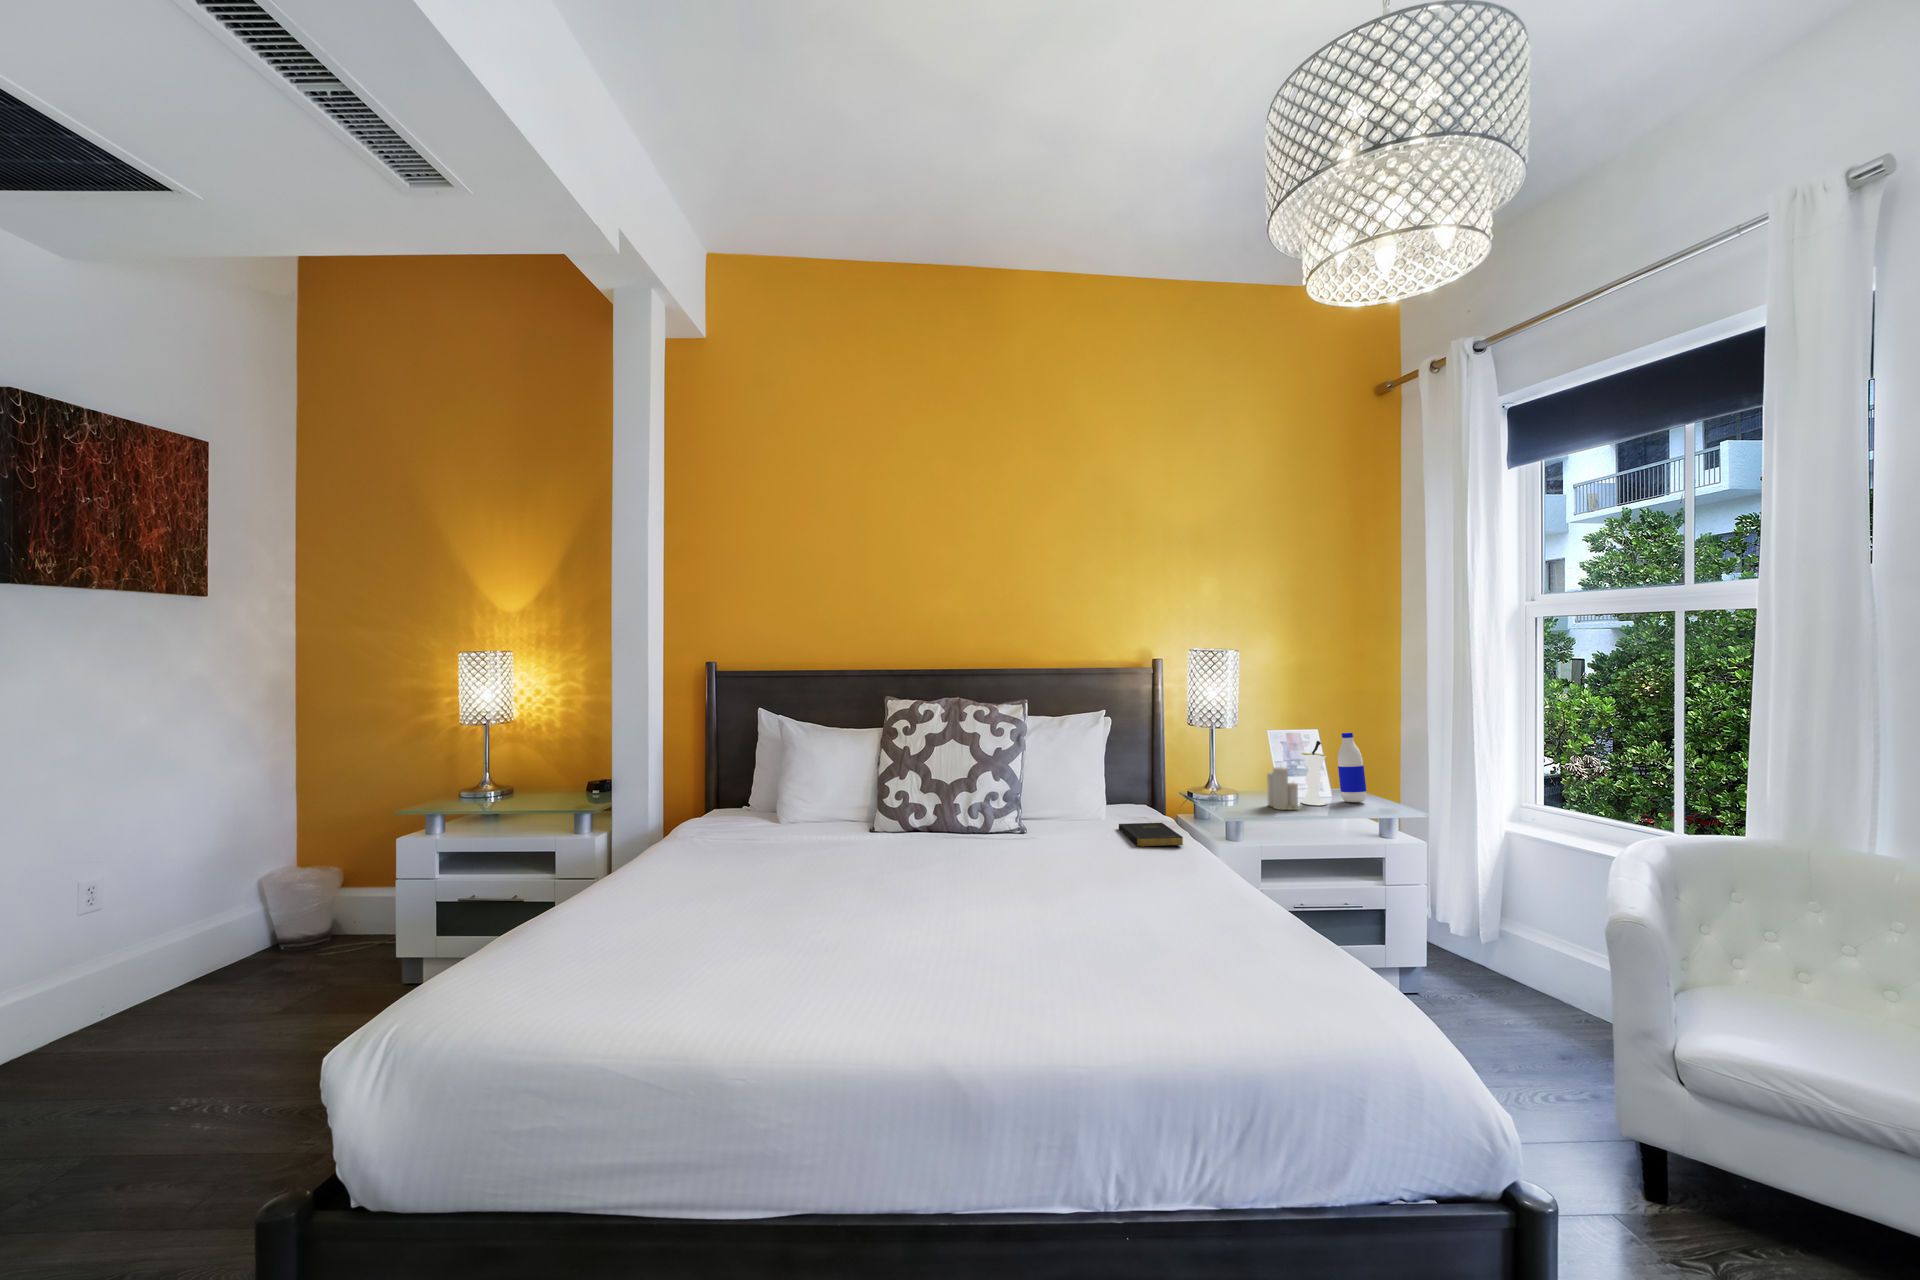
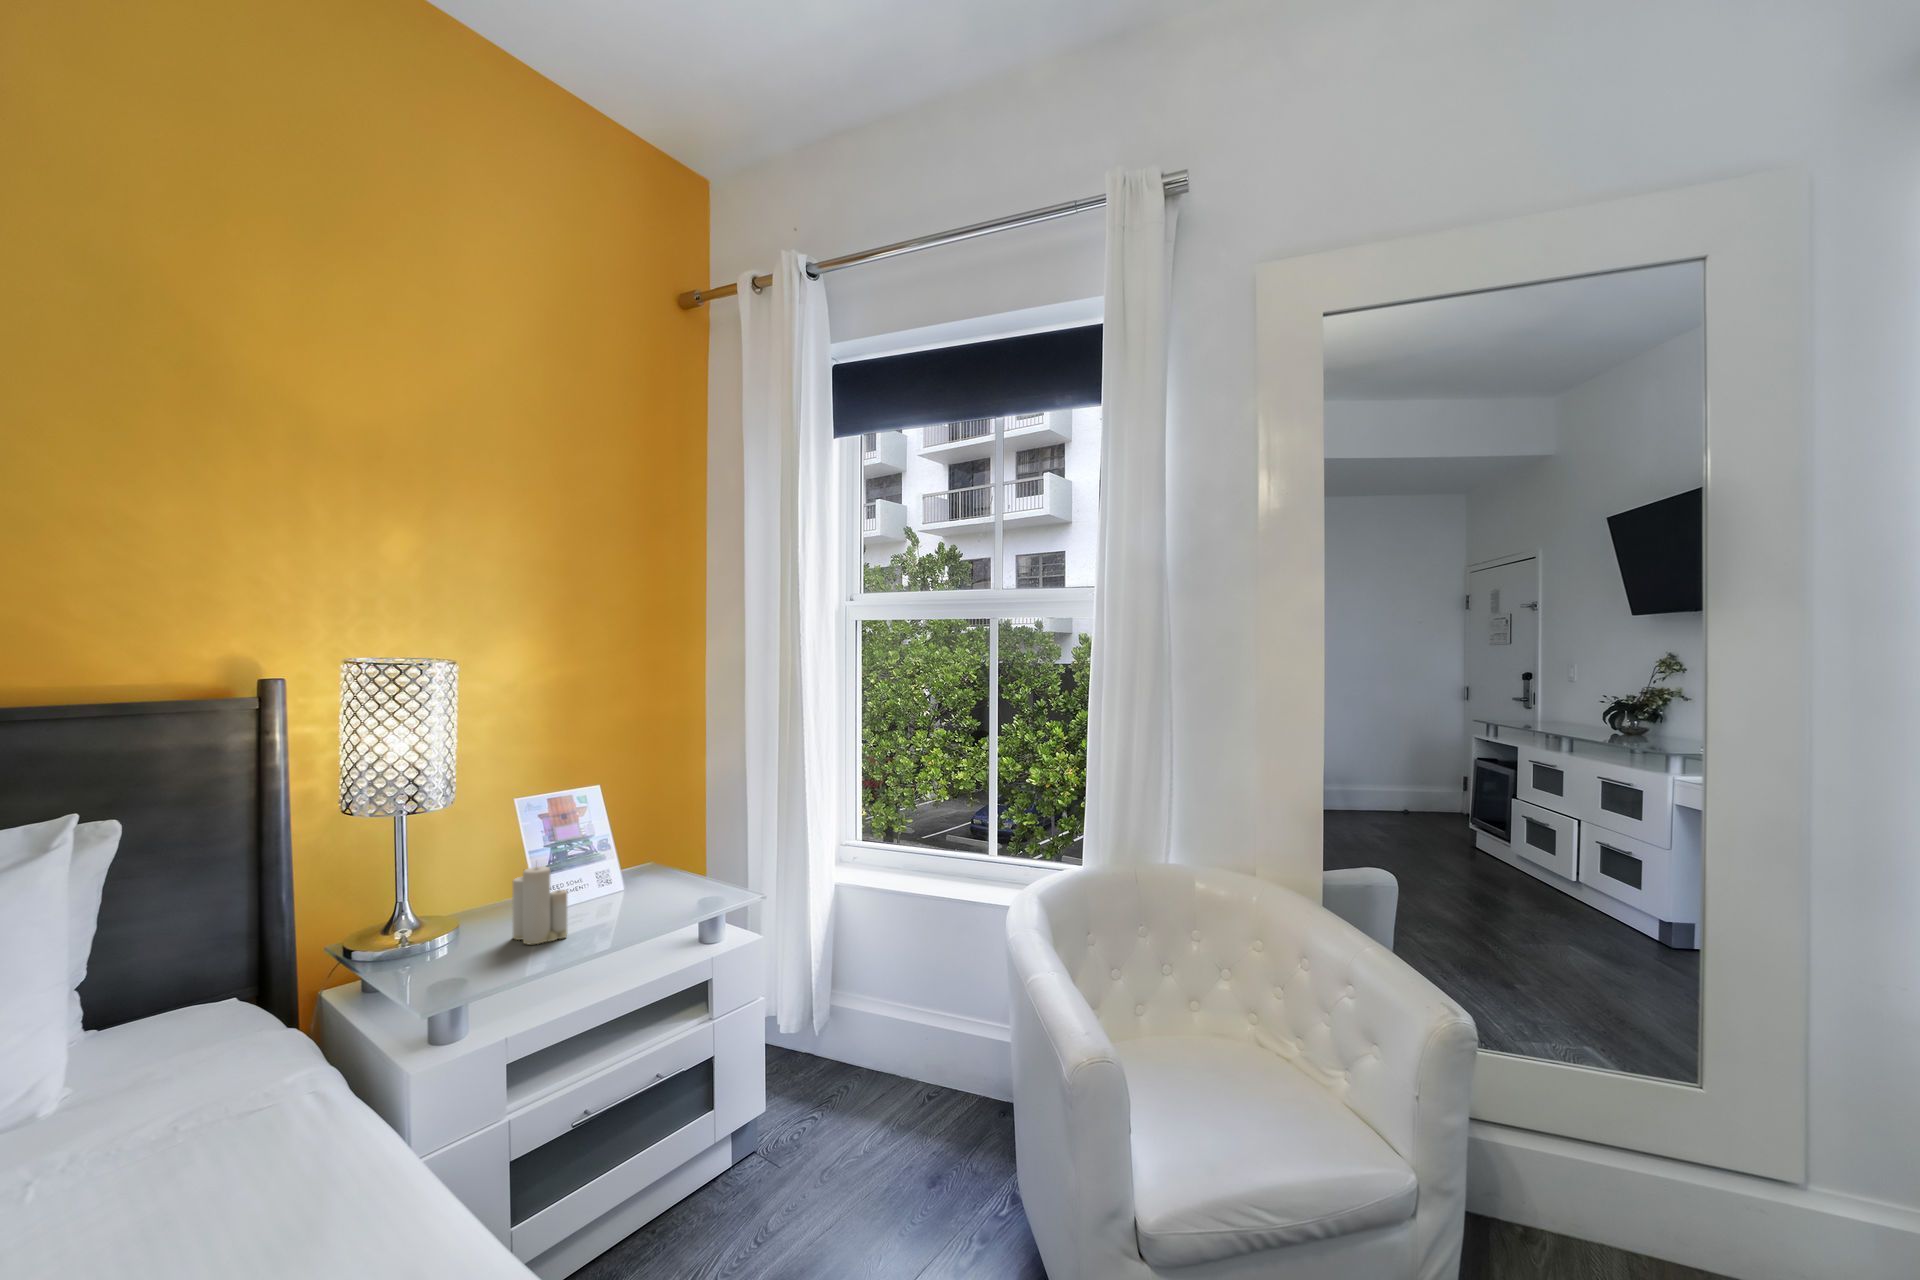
water bottle: present [1338,733,1367,802] -> none [630,788,672,897]
vase: present [1301,741,1326,805] -> none [571,808,615,918]
book: present [1119,823,1183,847] -> none [106,1062,296,1187]

